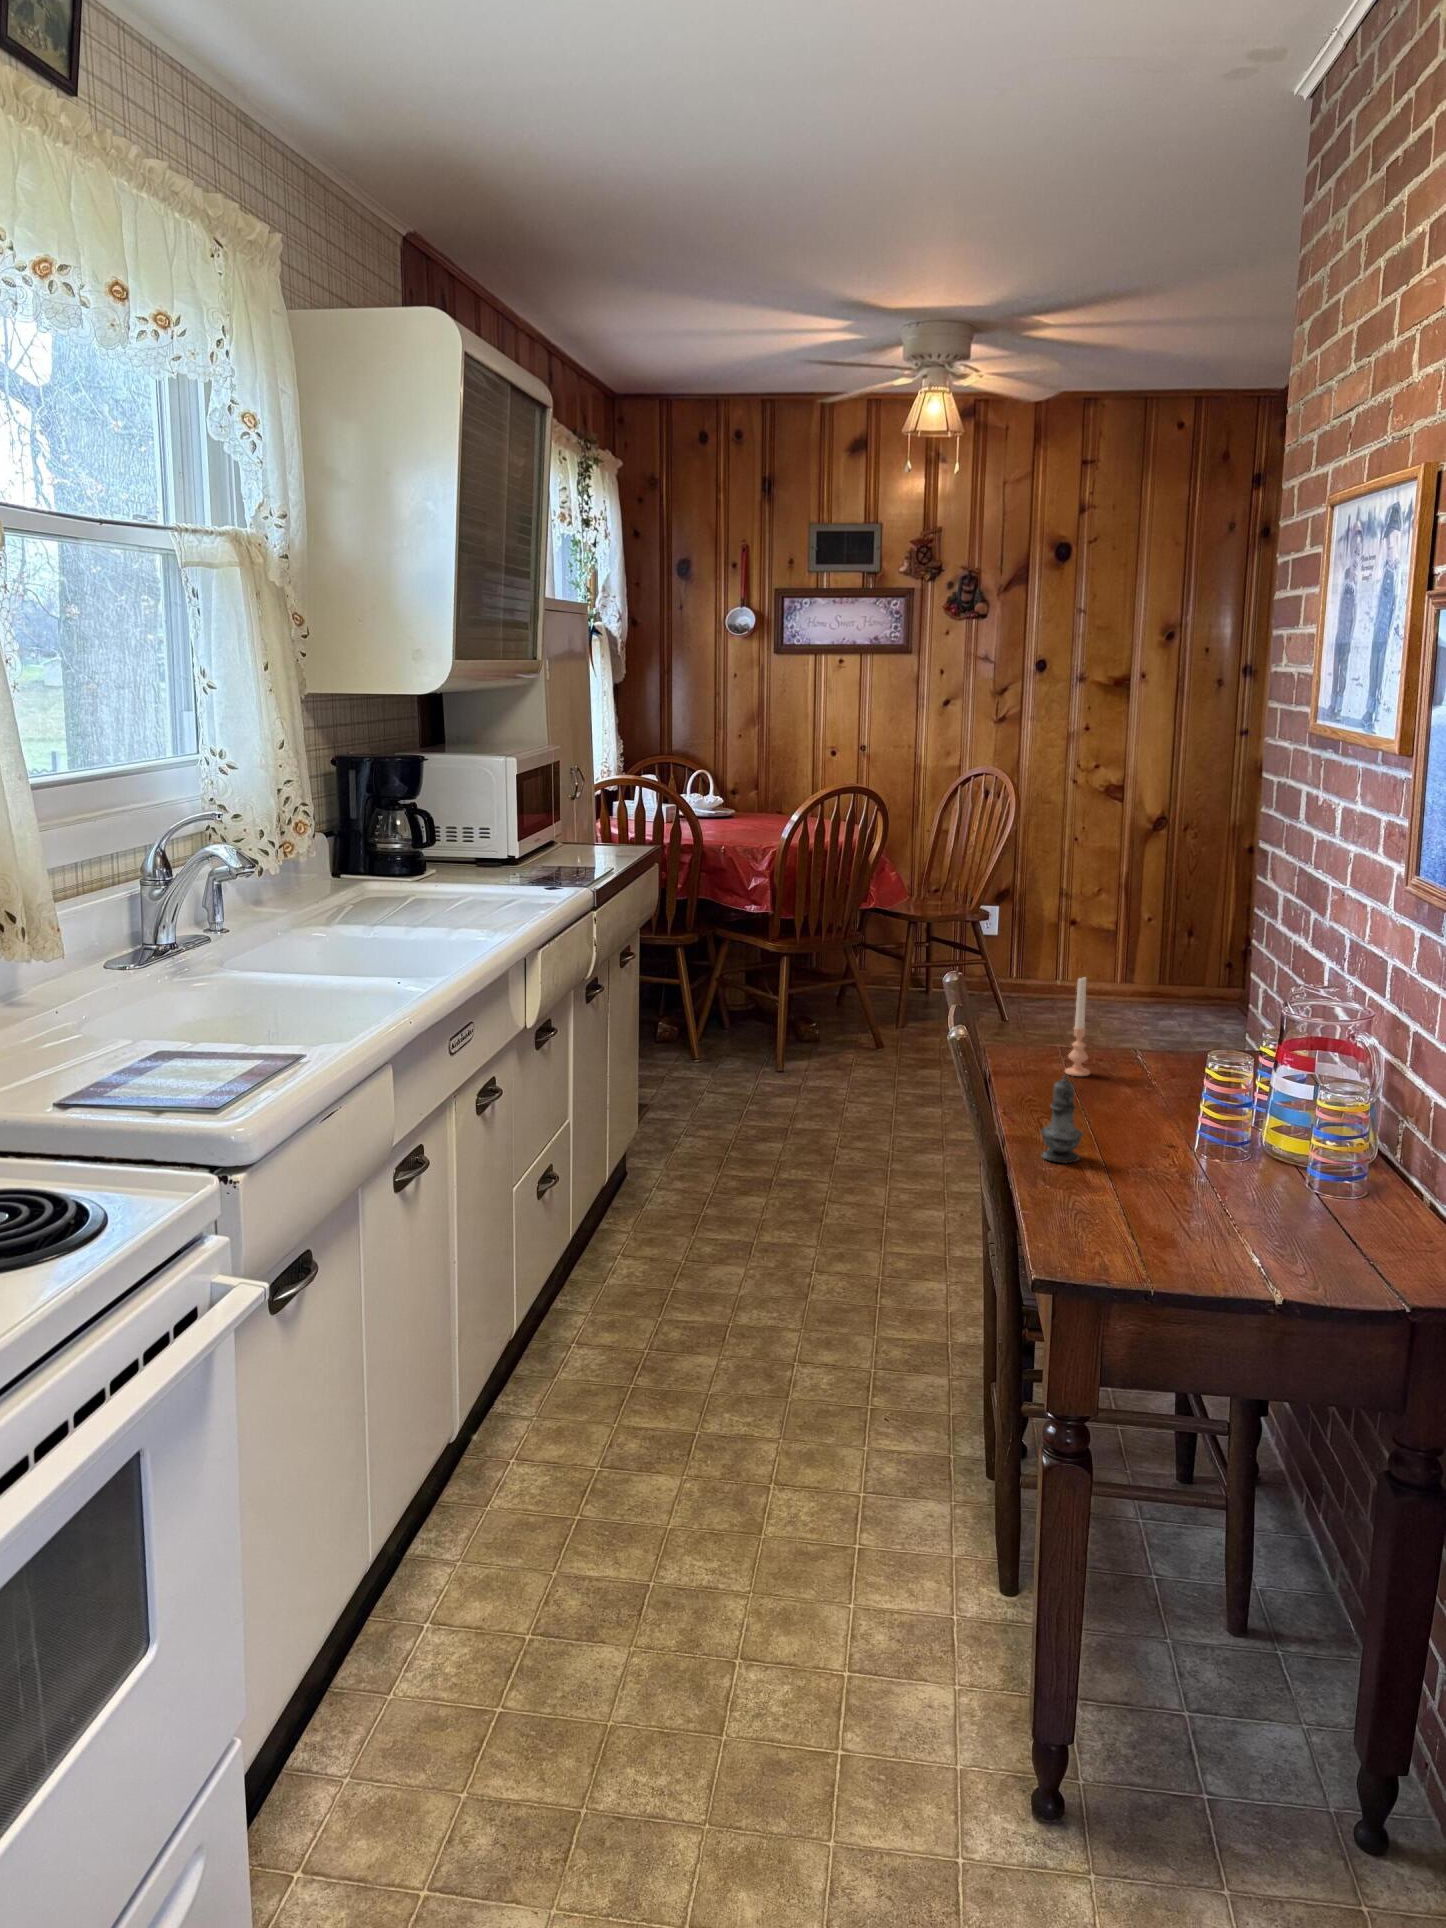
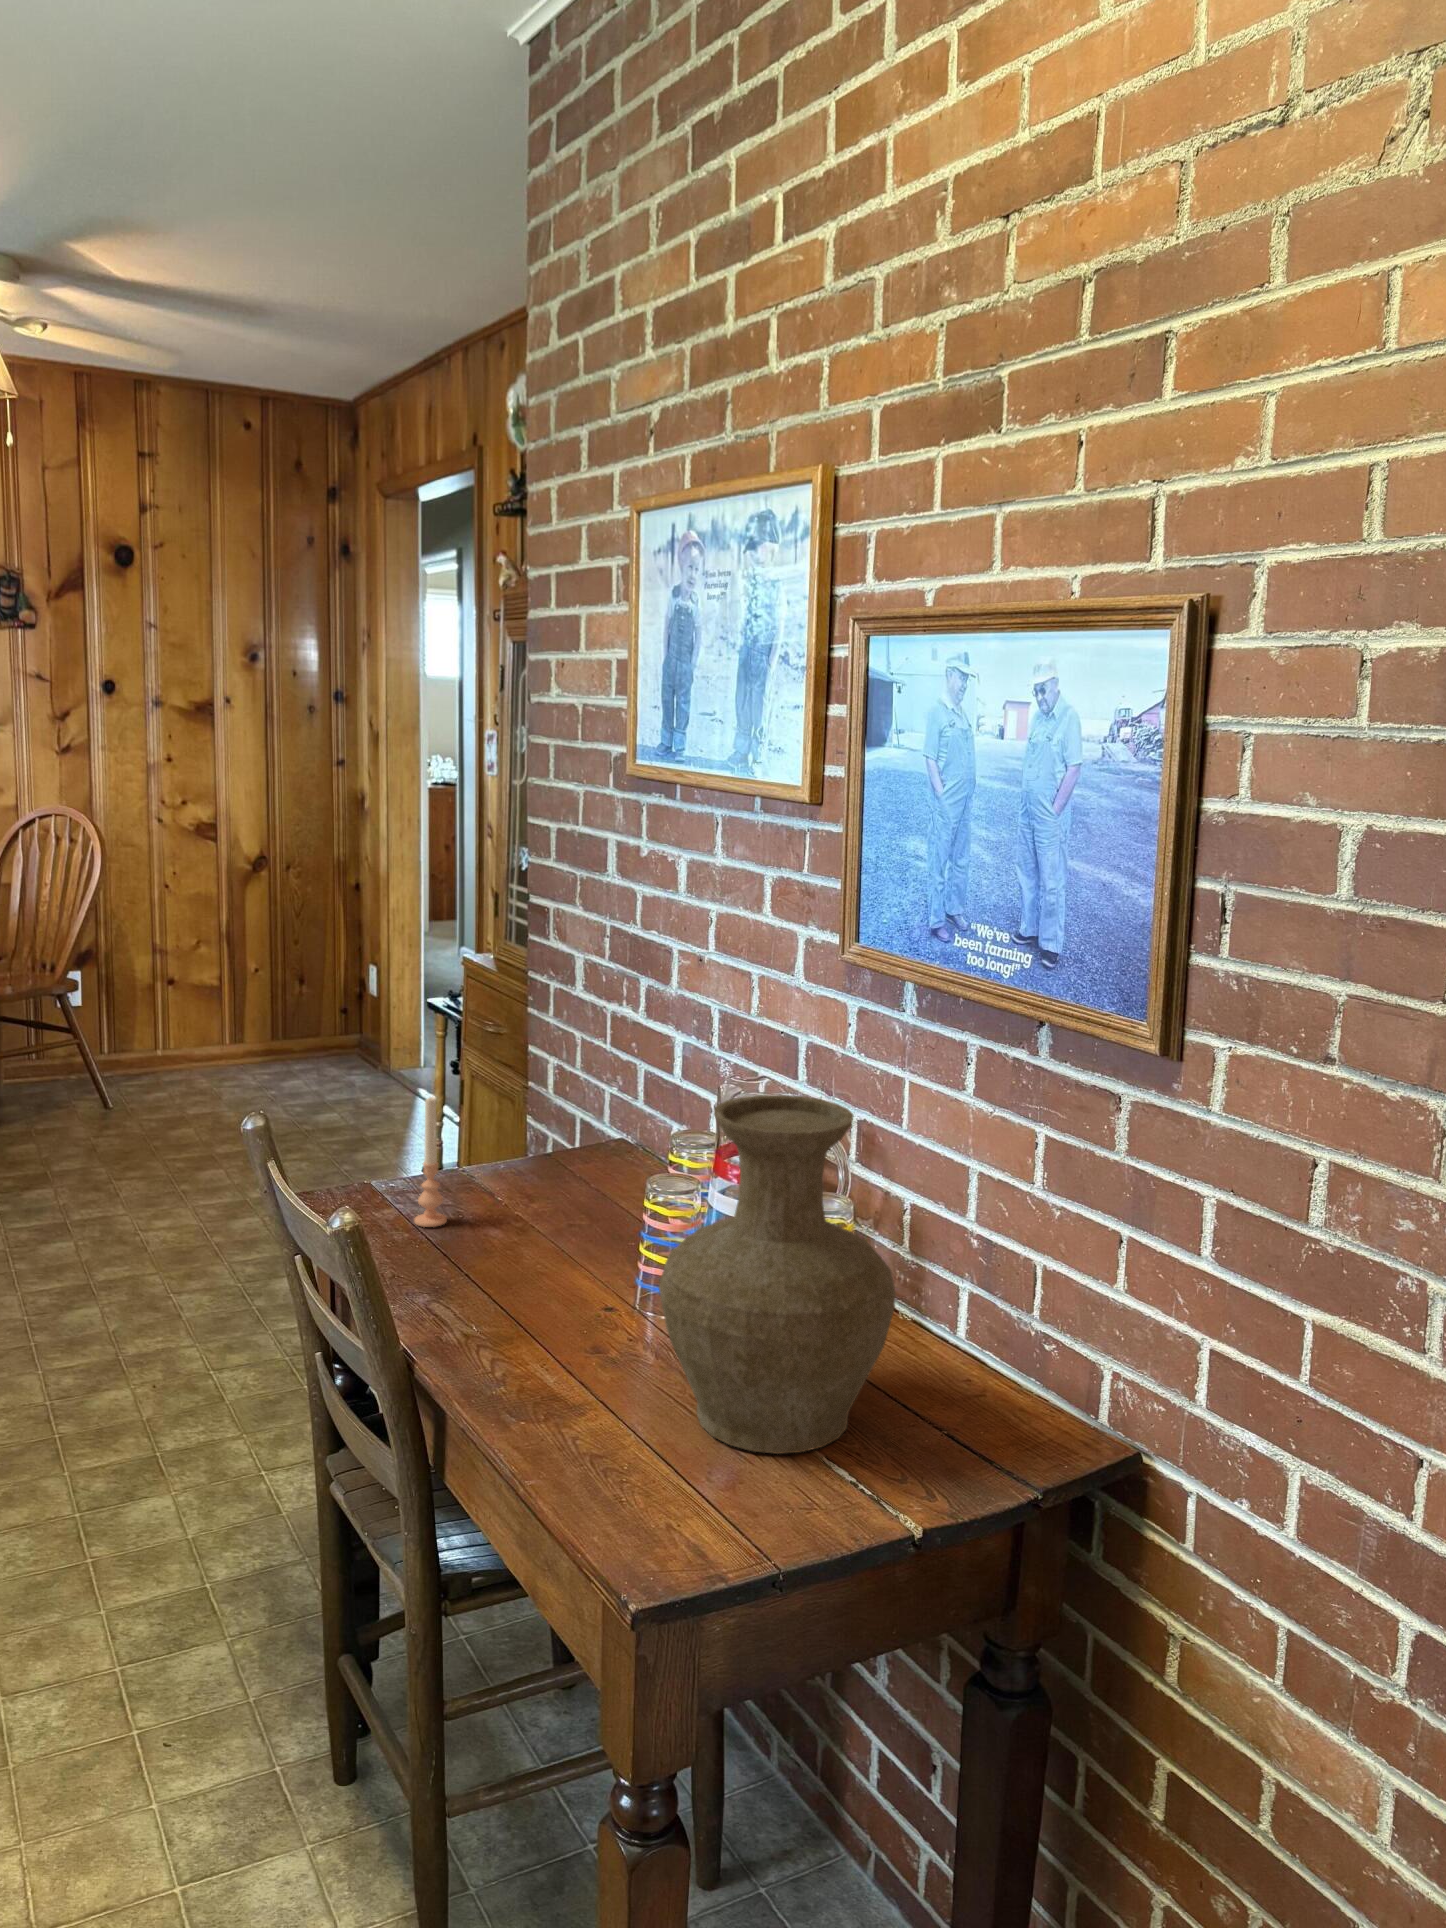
vase: none [1135,973,1326,1238] -> present [659,1095,896,1454]
salt shaker: present [1041,1075,1083,1163] -> none [486,1256,544,1381]

